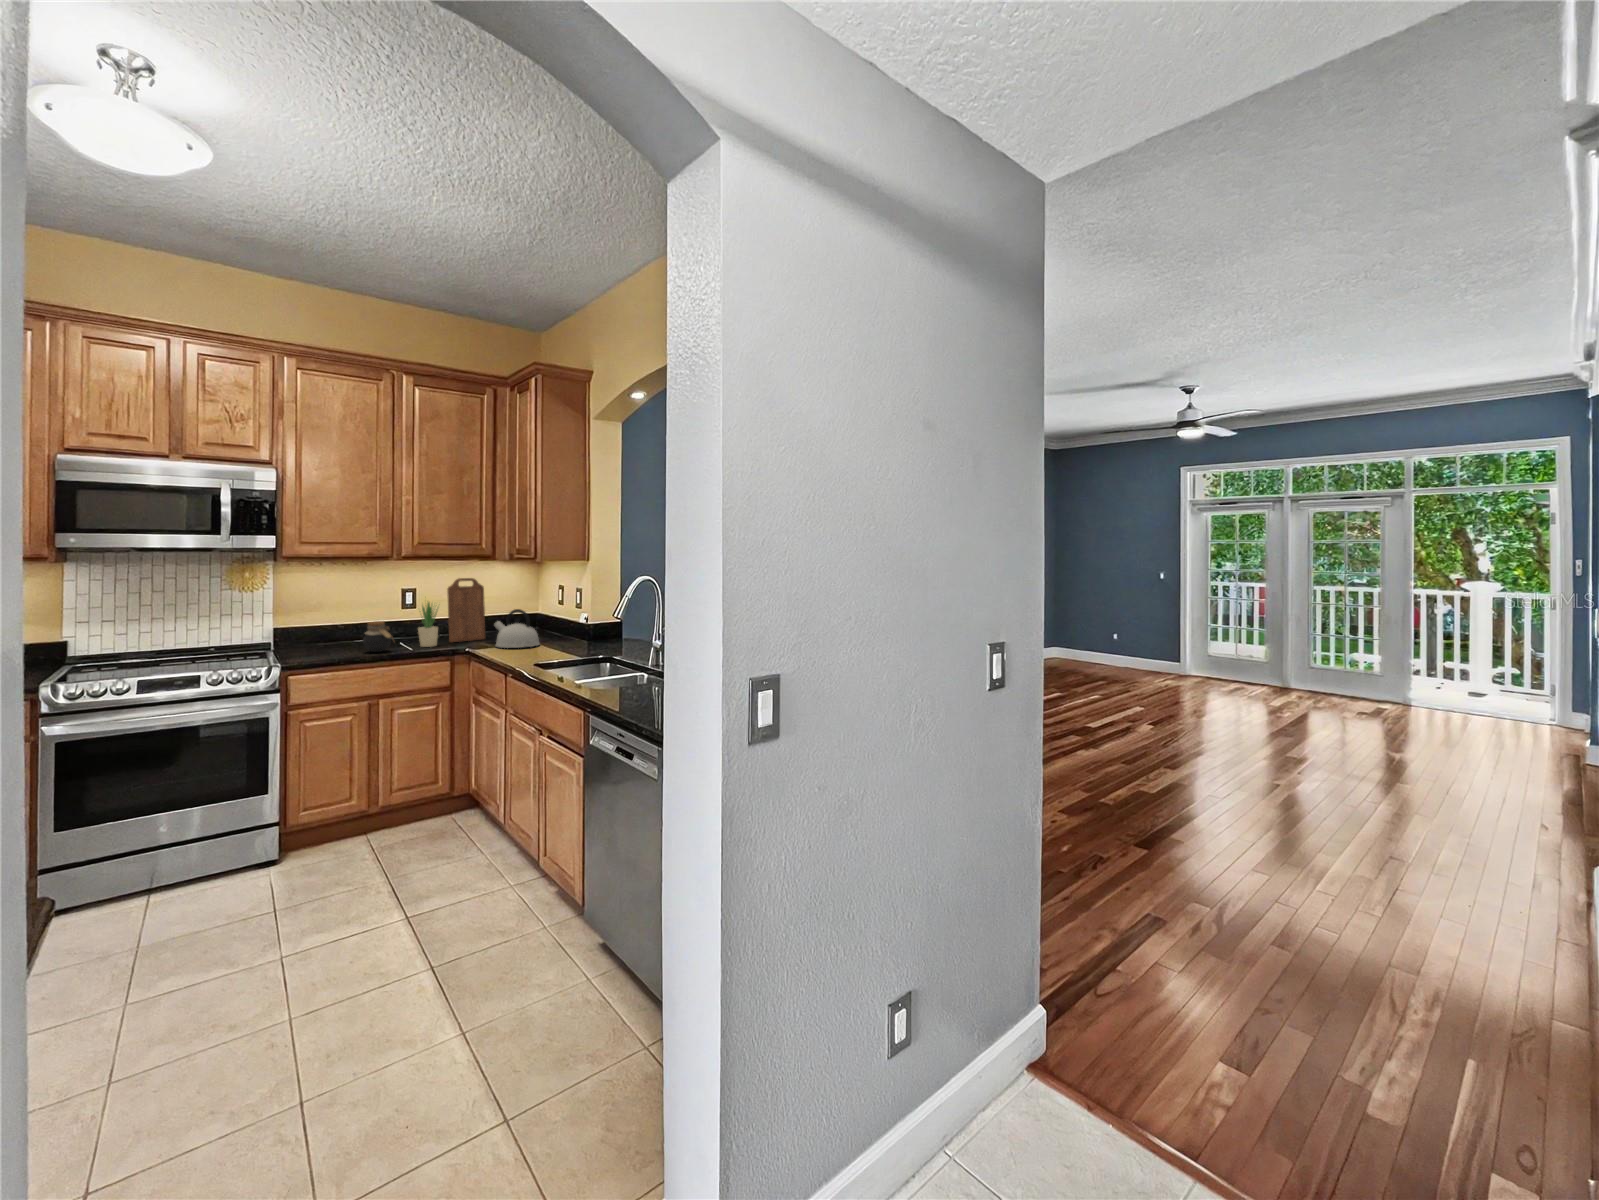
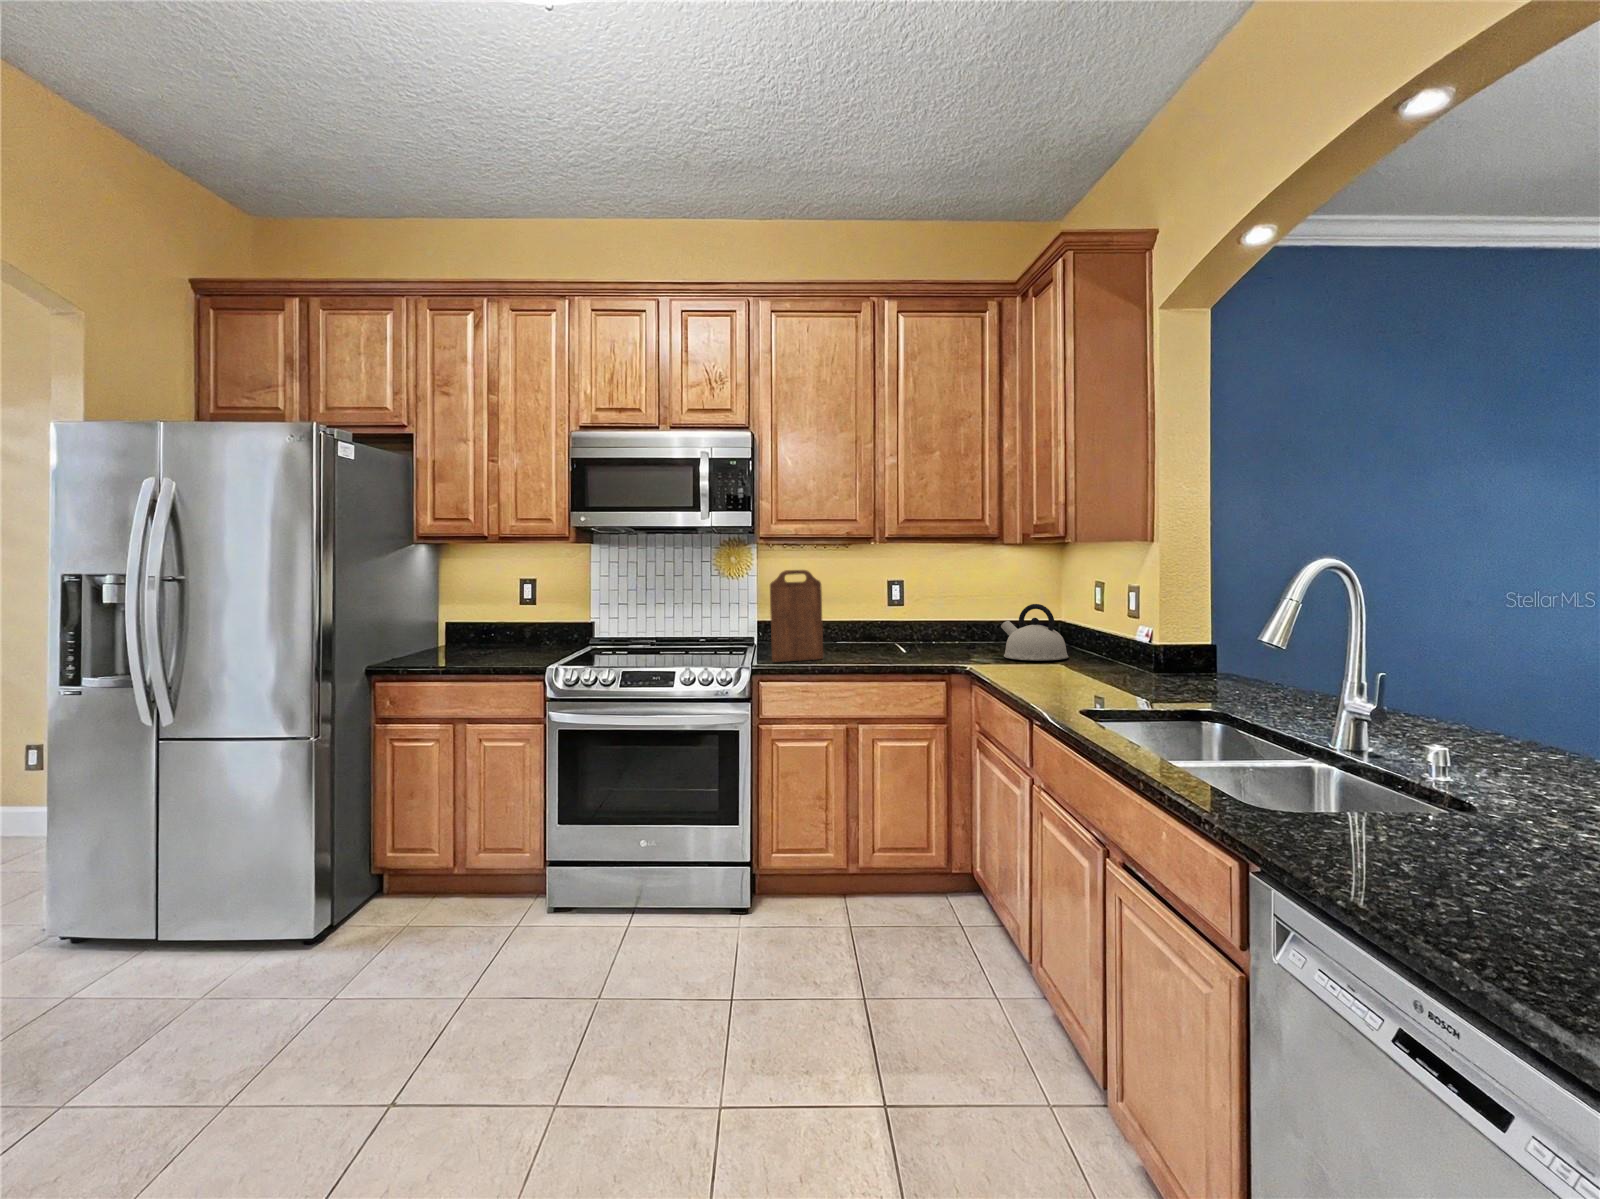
cutting board: present [447,578,485,642] -> present [770,570,823,662]
potted plant: present [418,602,438,647] -> none [905,583,932,653]
jar: present [363,621,394,652] -> none [842,618,878,657]

